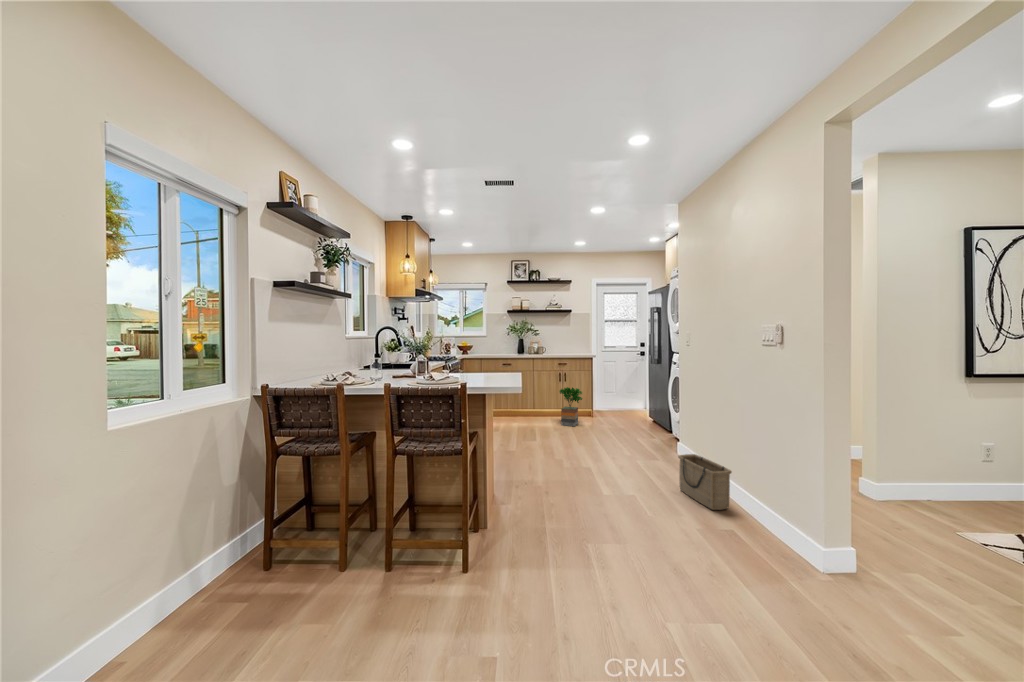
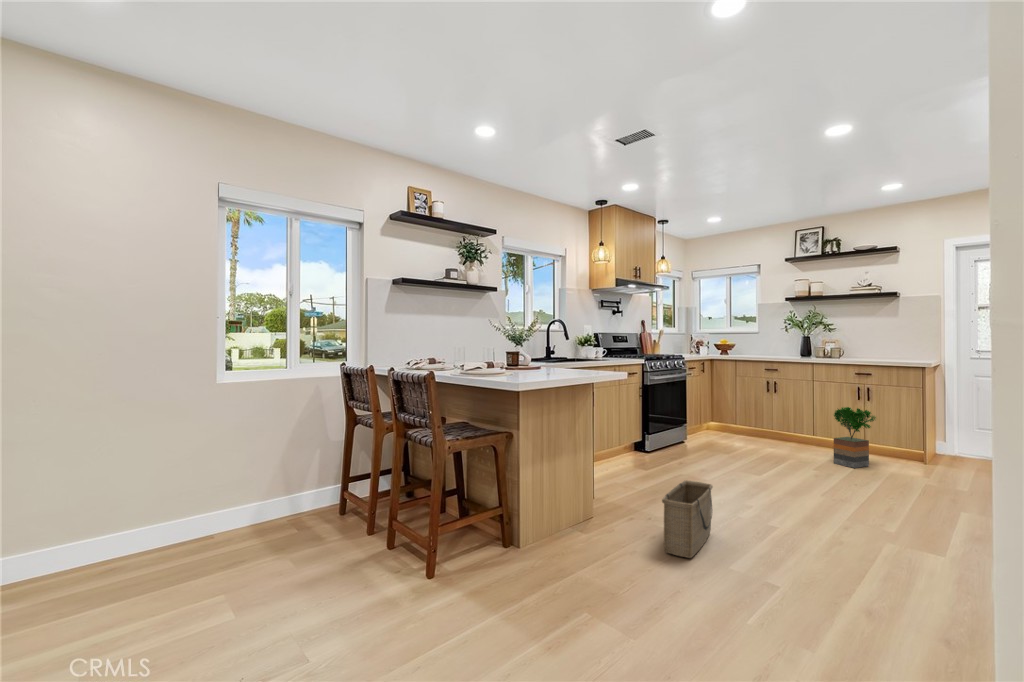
basket: present [678,454,732,510] -> present [662,481,713,558]

